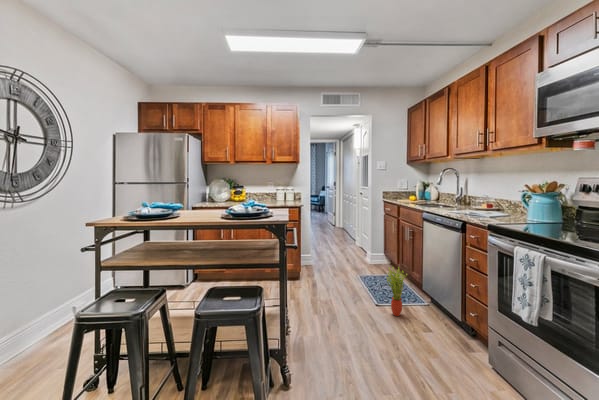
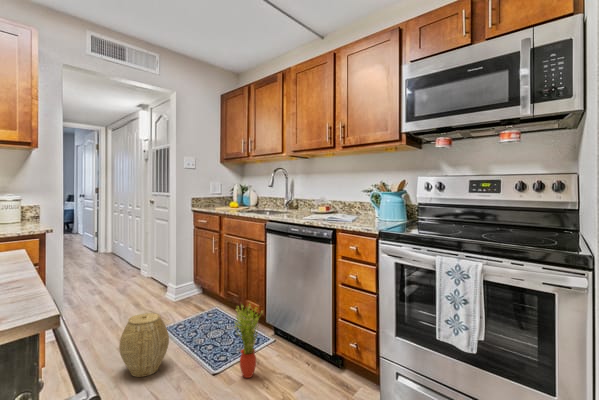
woven basket: none [325,264,352,299] -> present [119,313,169,377]

